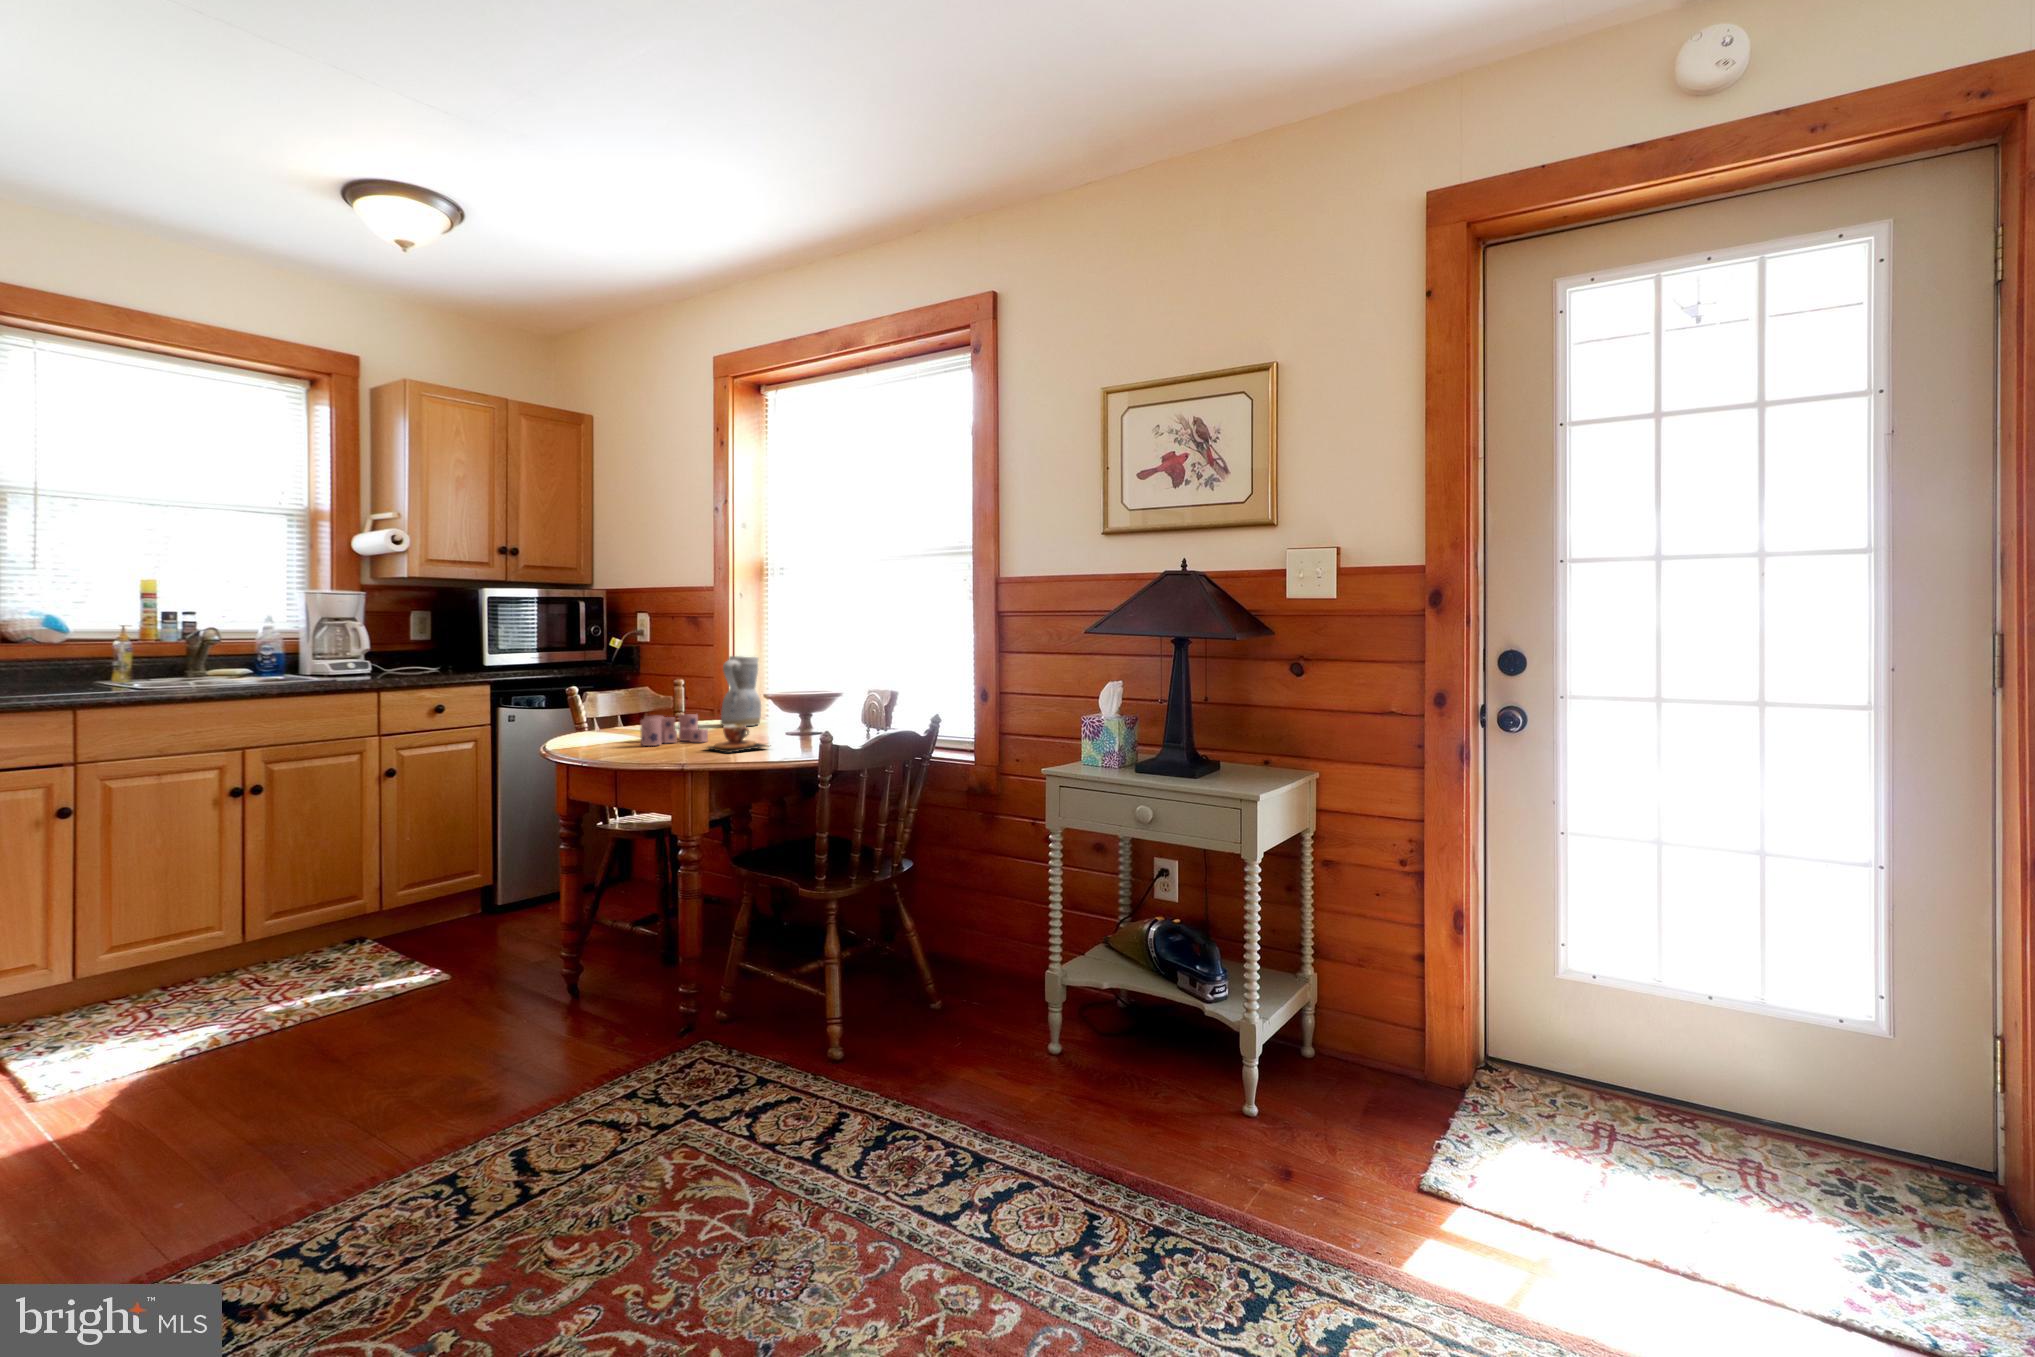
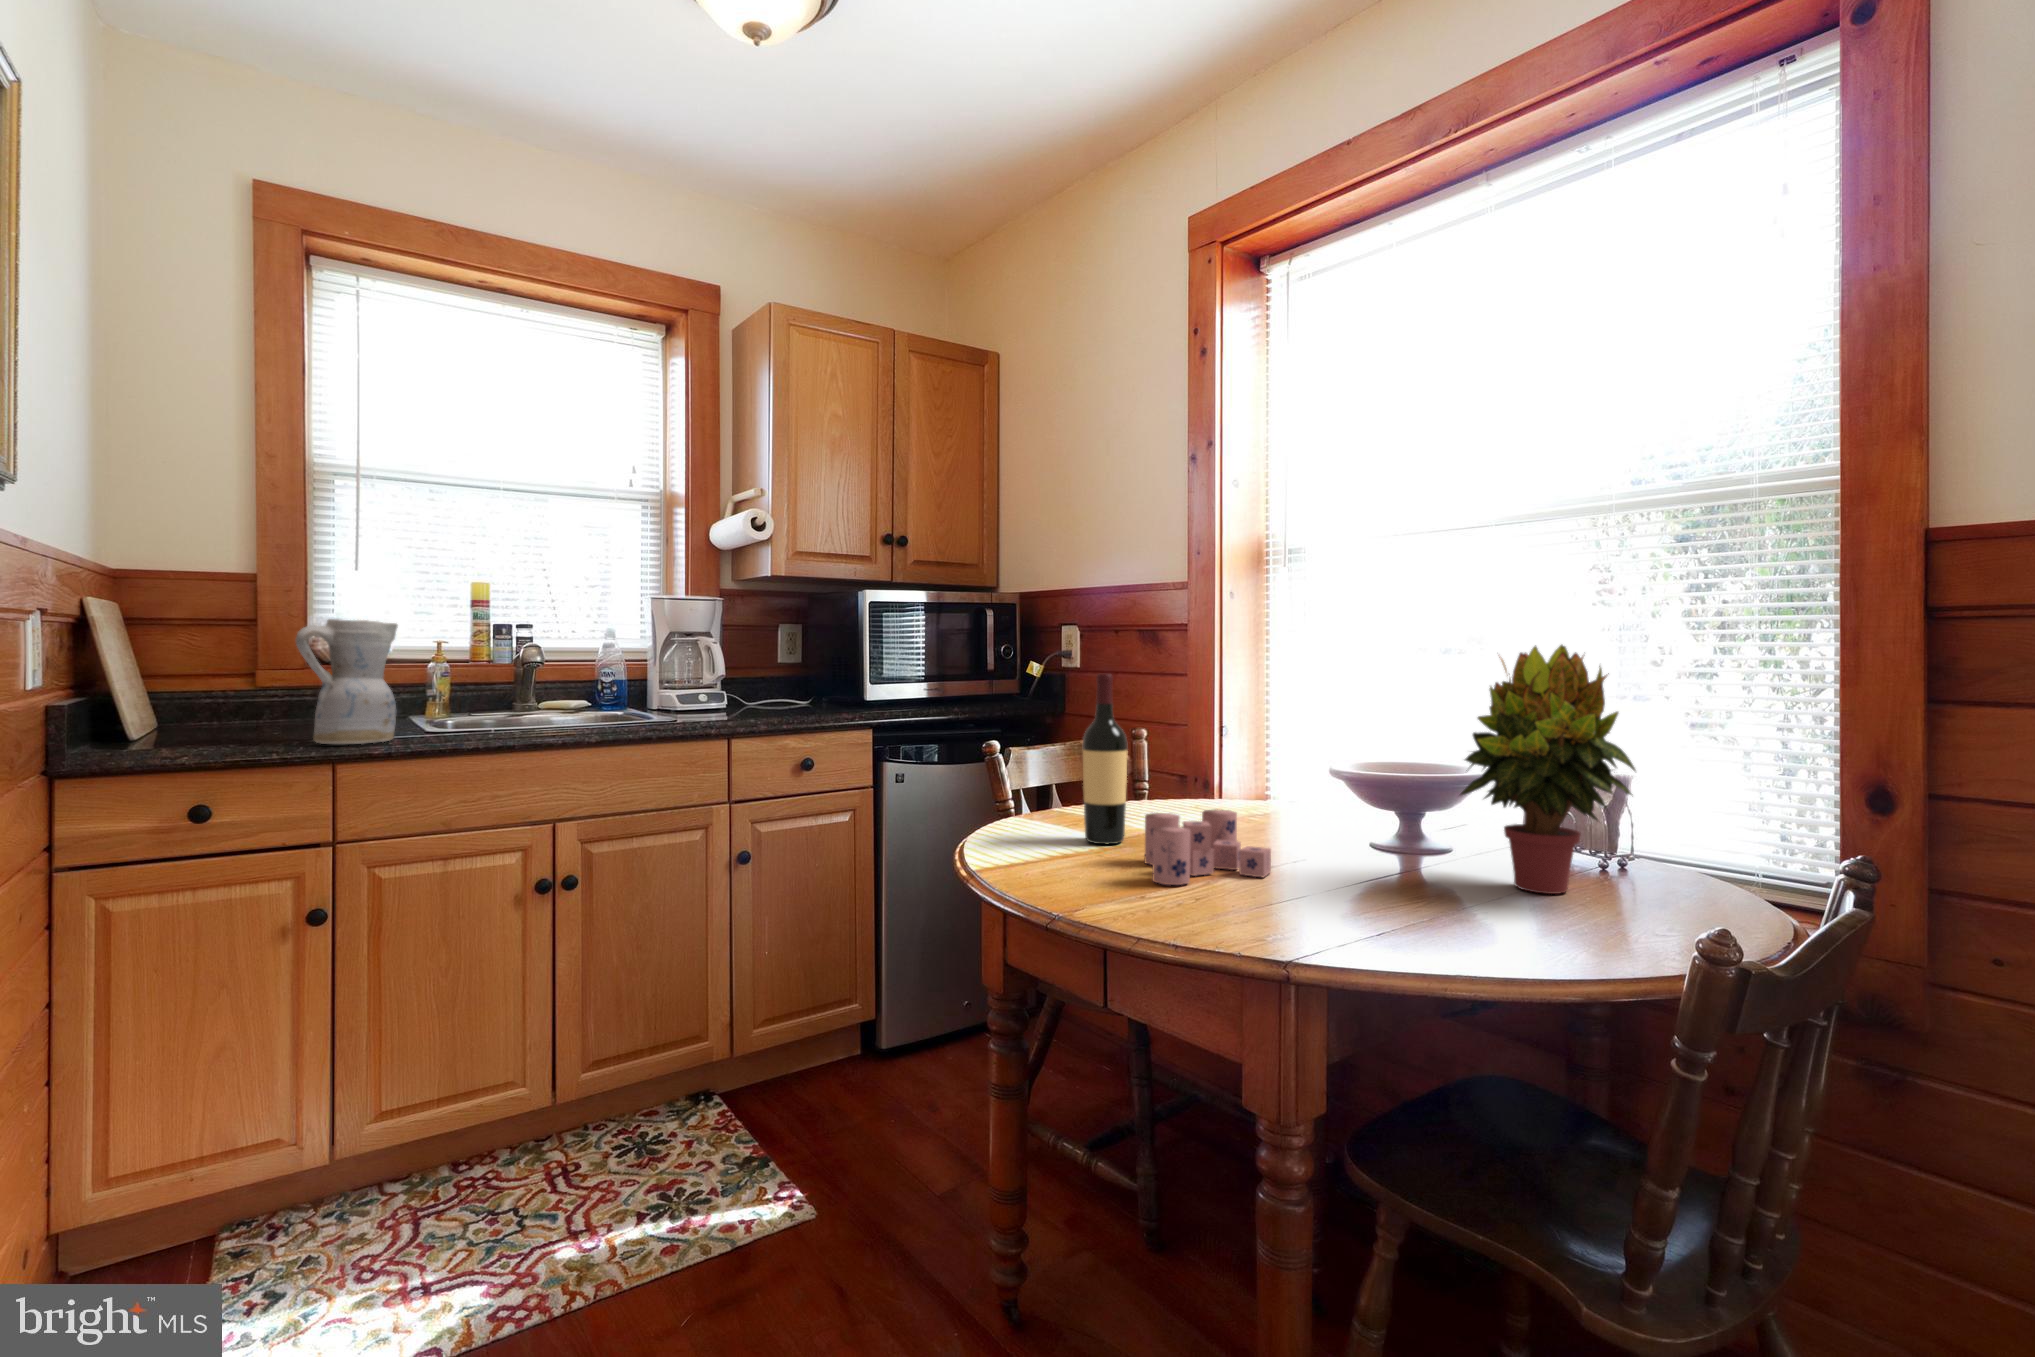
potted plant: none [794,627,866,741] -> present [1460,645,1636,894]
wine bottle: none [616,643,643,737] -> present [1083,674,1128,844]
ceramic pitcher: present [721,656,761,726] -> present [296,619,398,744]
teacup: present [707,724,769,753] -> none [1296,858,1460,936]

